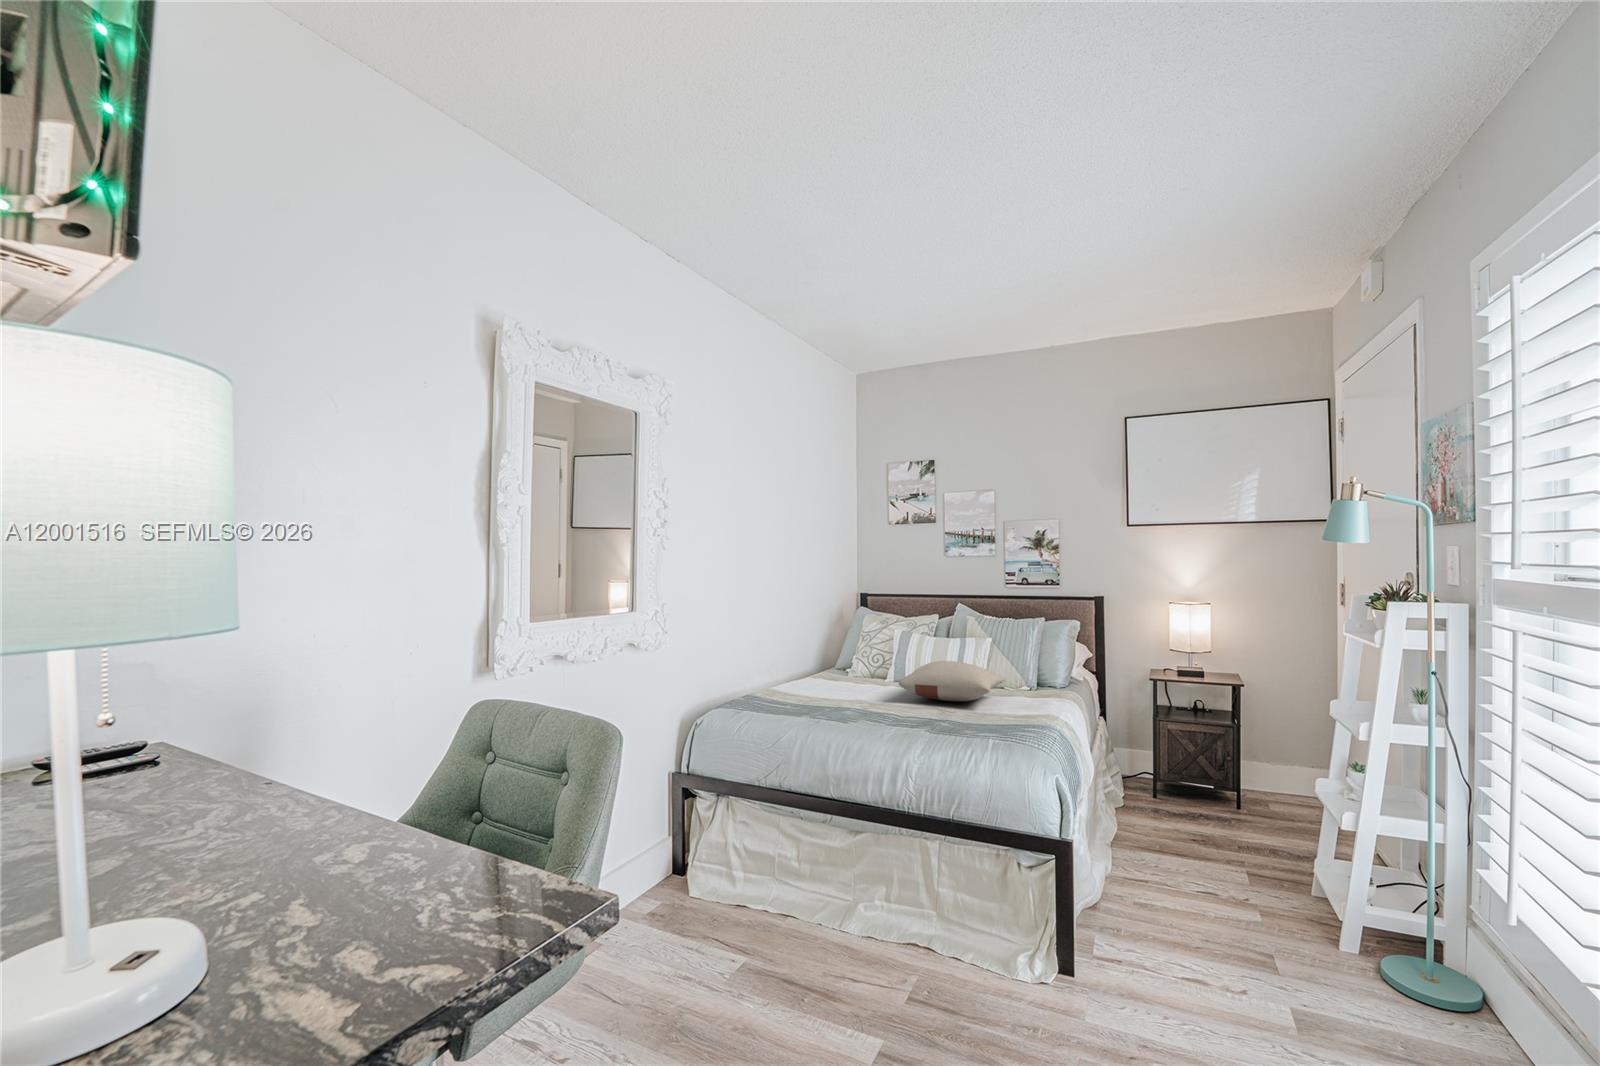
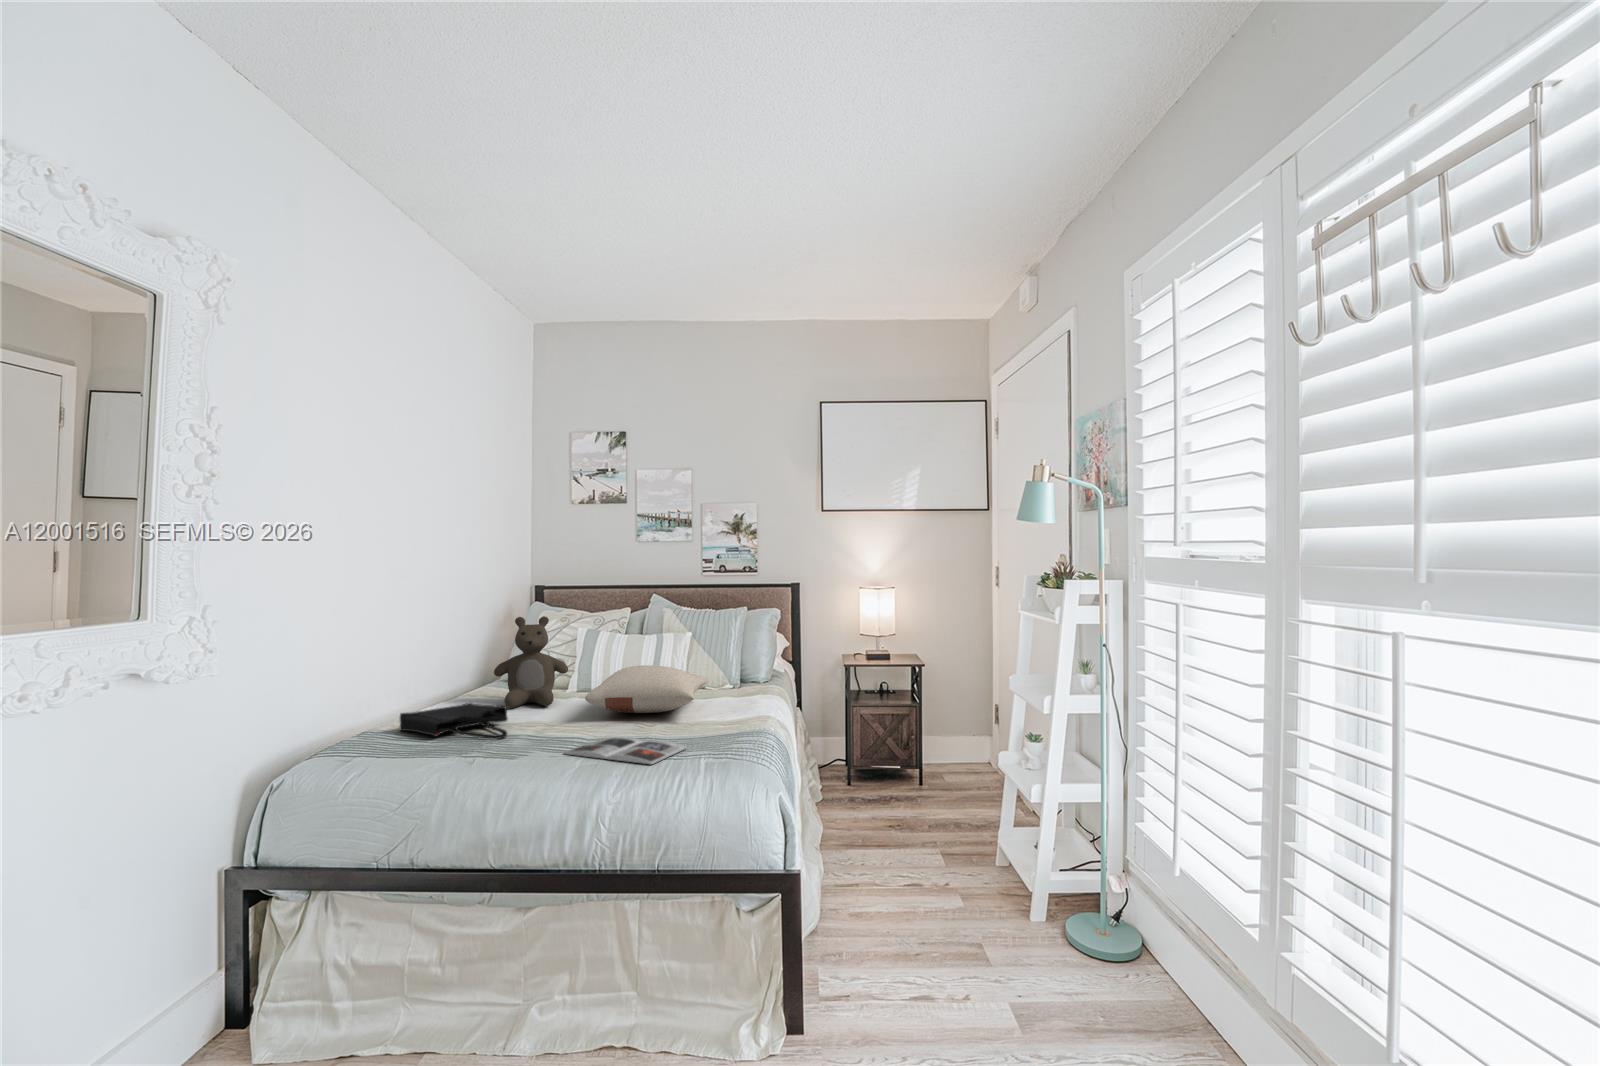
teddy bear: none [829,616,887,689] -> present [494,616,568,708]
tote bag: none [763,680,839,708] -> present [400,703,508,739]
magazine: none [880,715,980,737] -> present [564,737,686,764]

